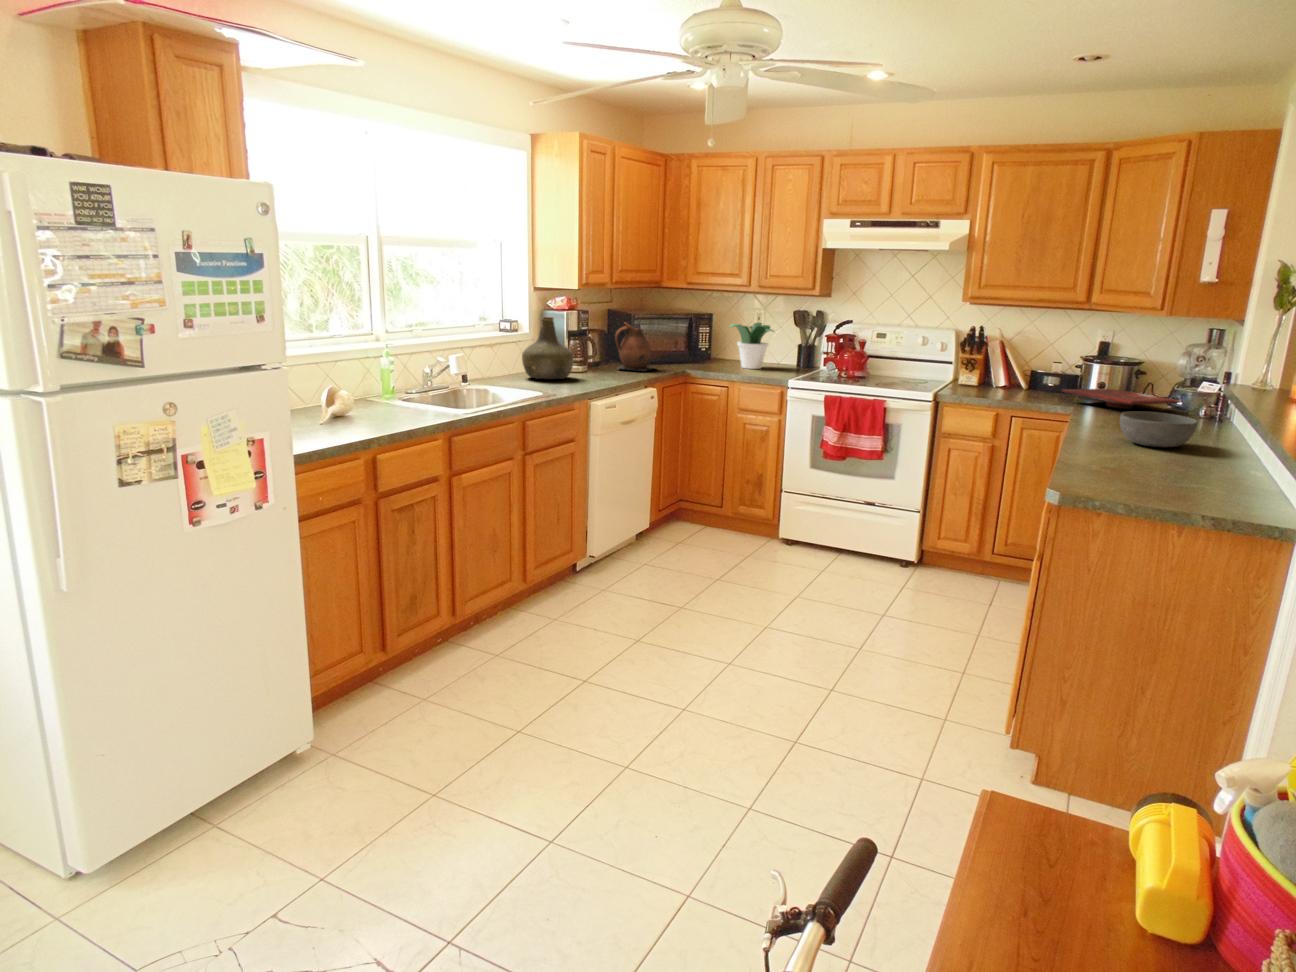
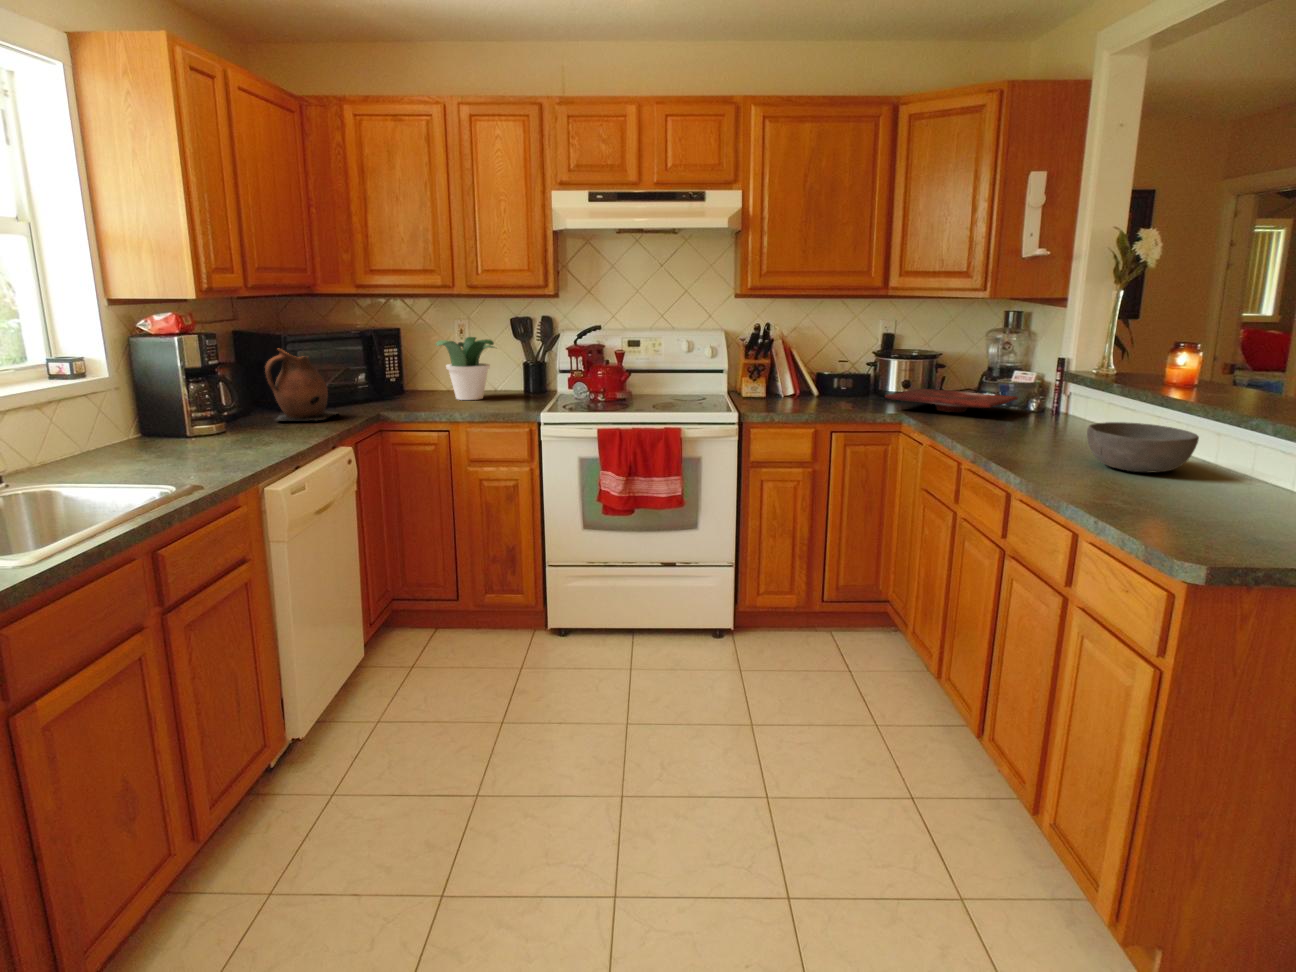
bottle: present [522,317,574,379] -> none [95,347,201,458]

